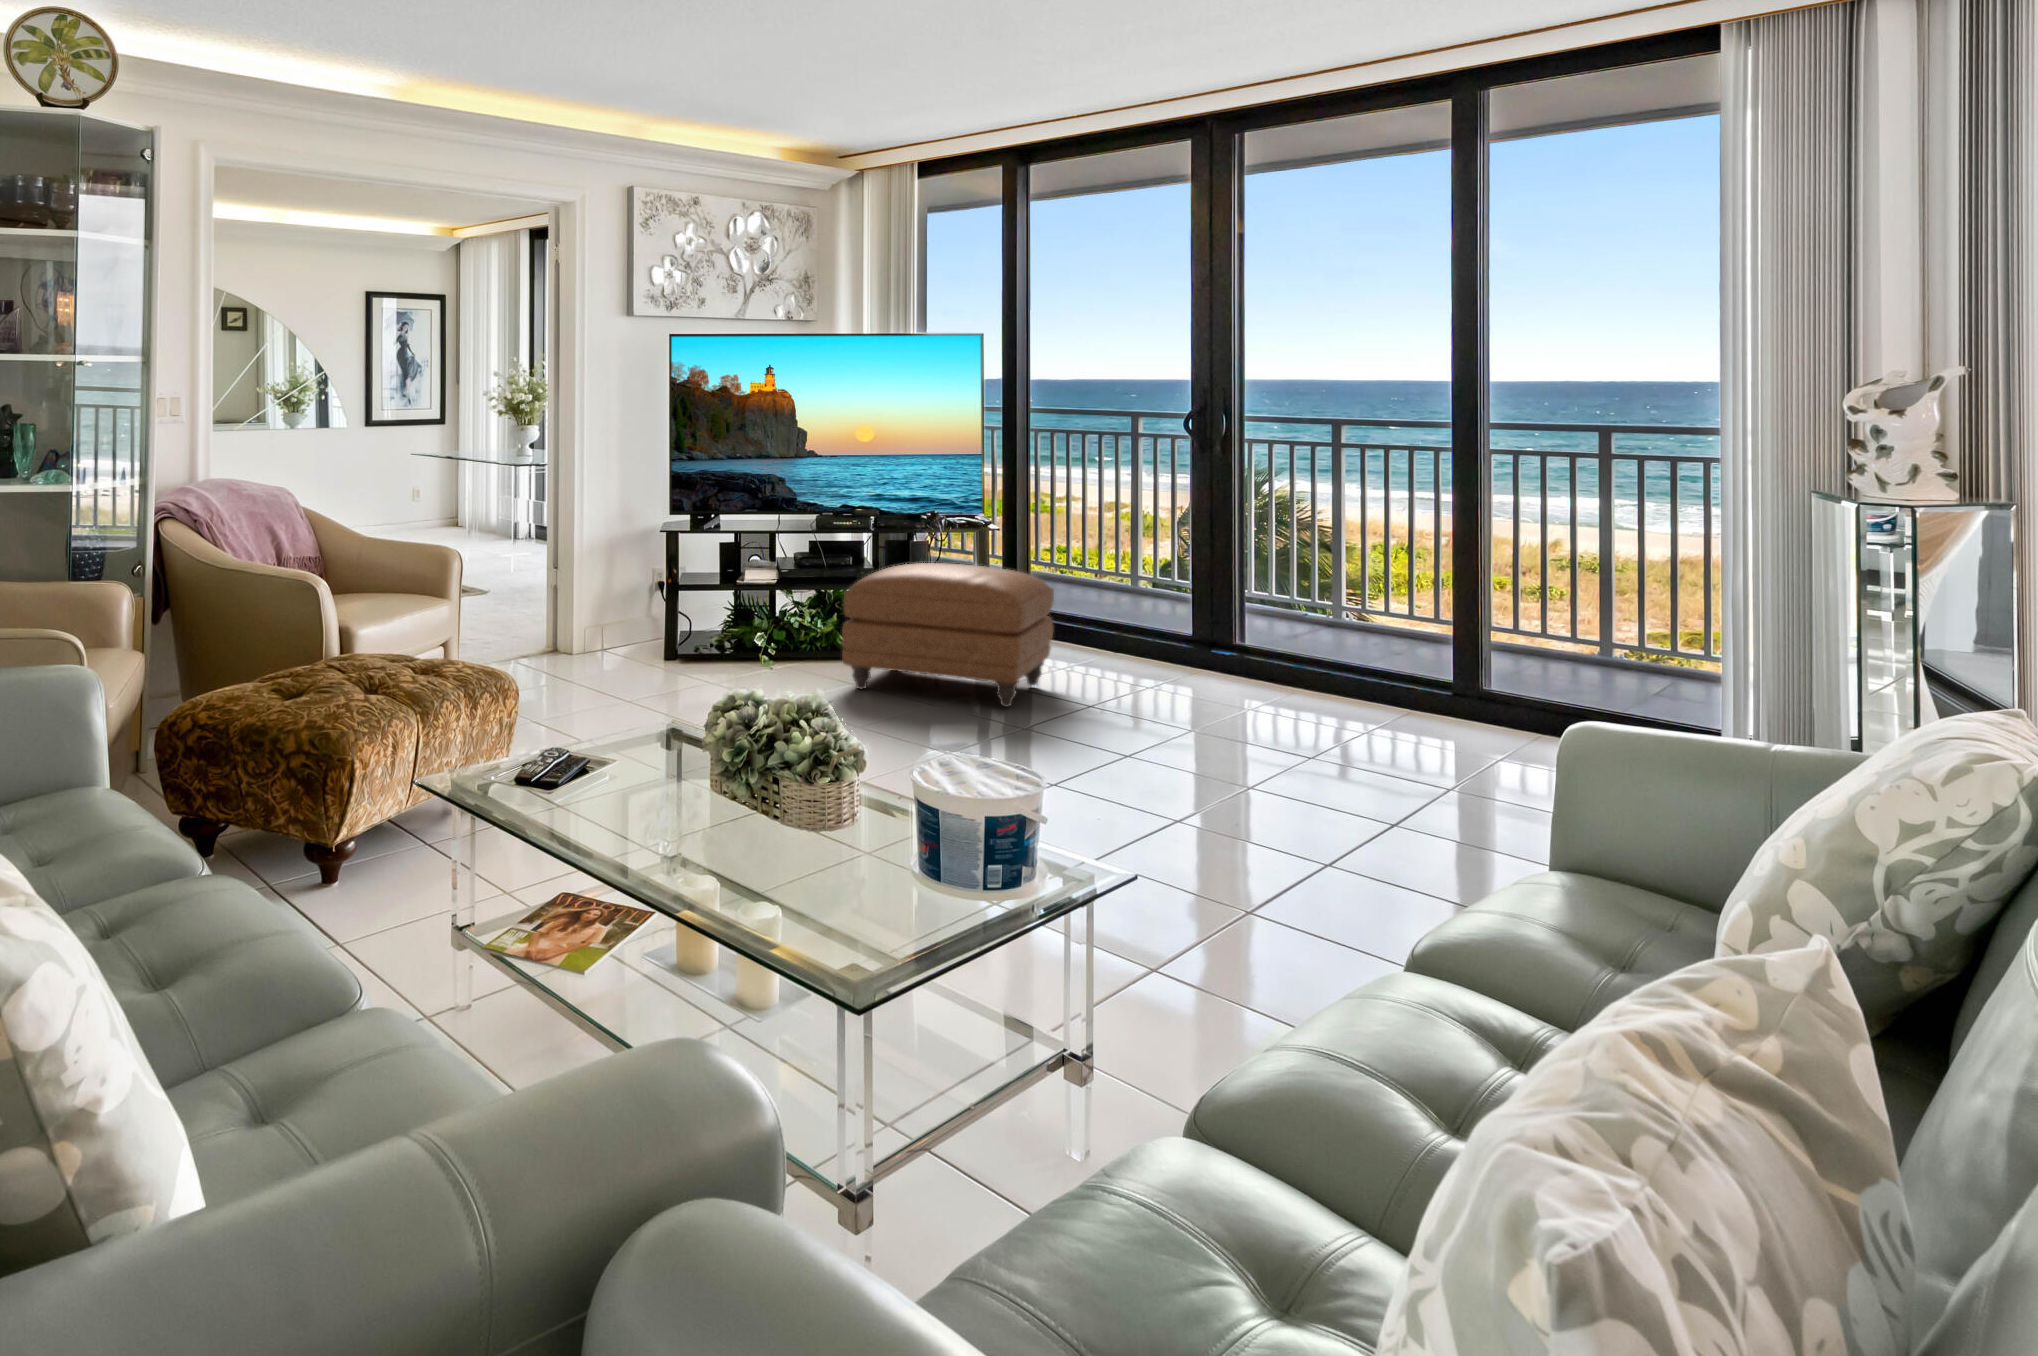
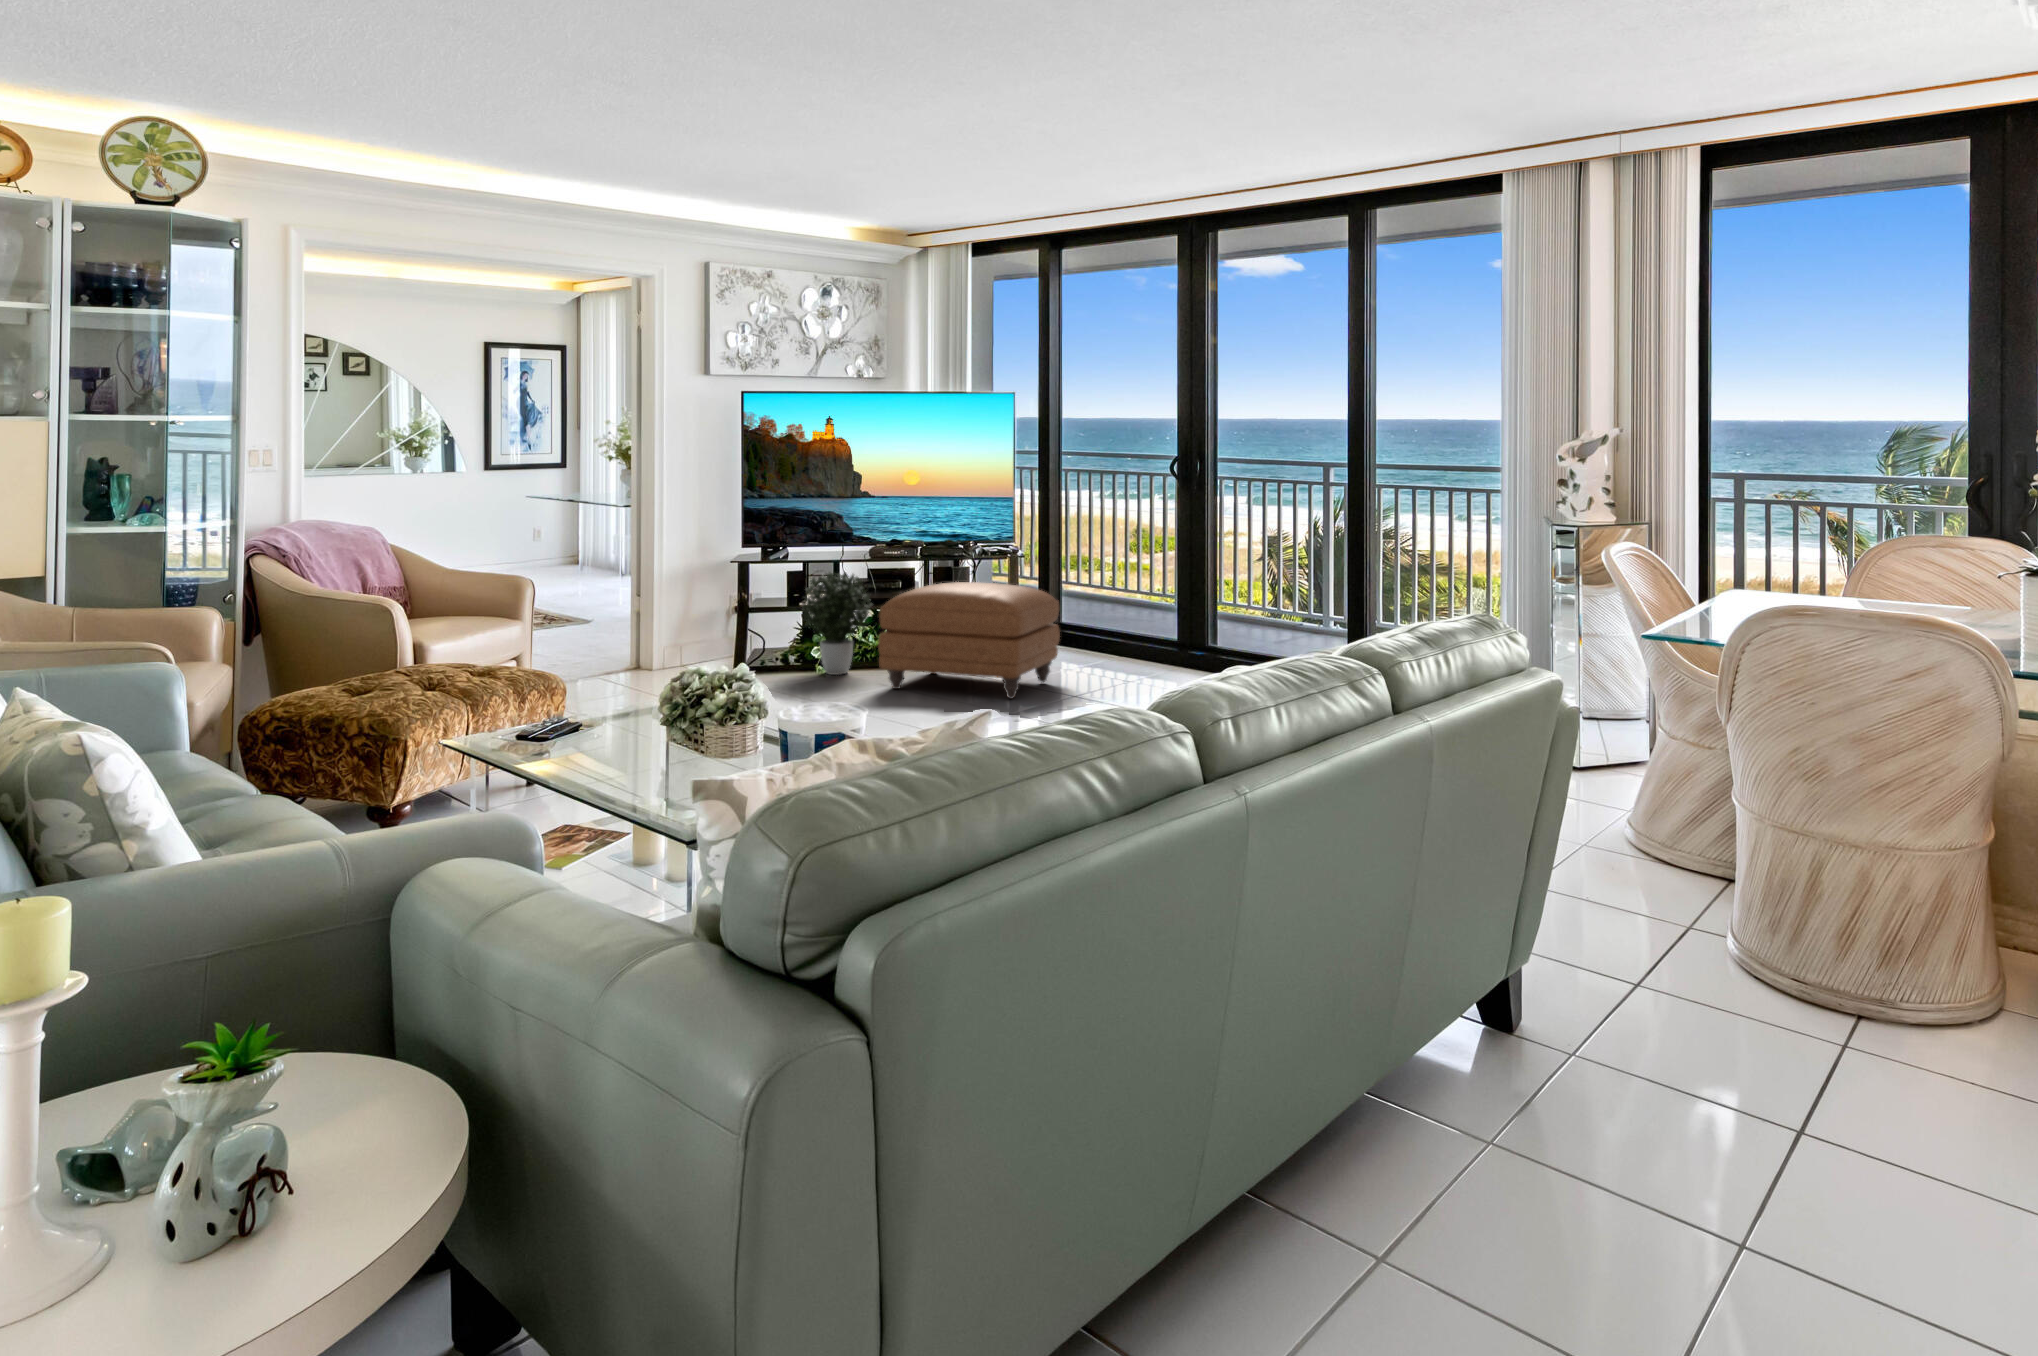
potted plant: none [744,546,825,668] -> present [803,573,873,675]

